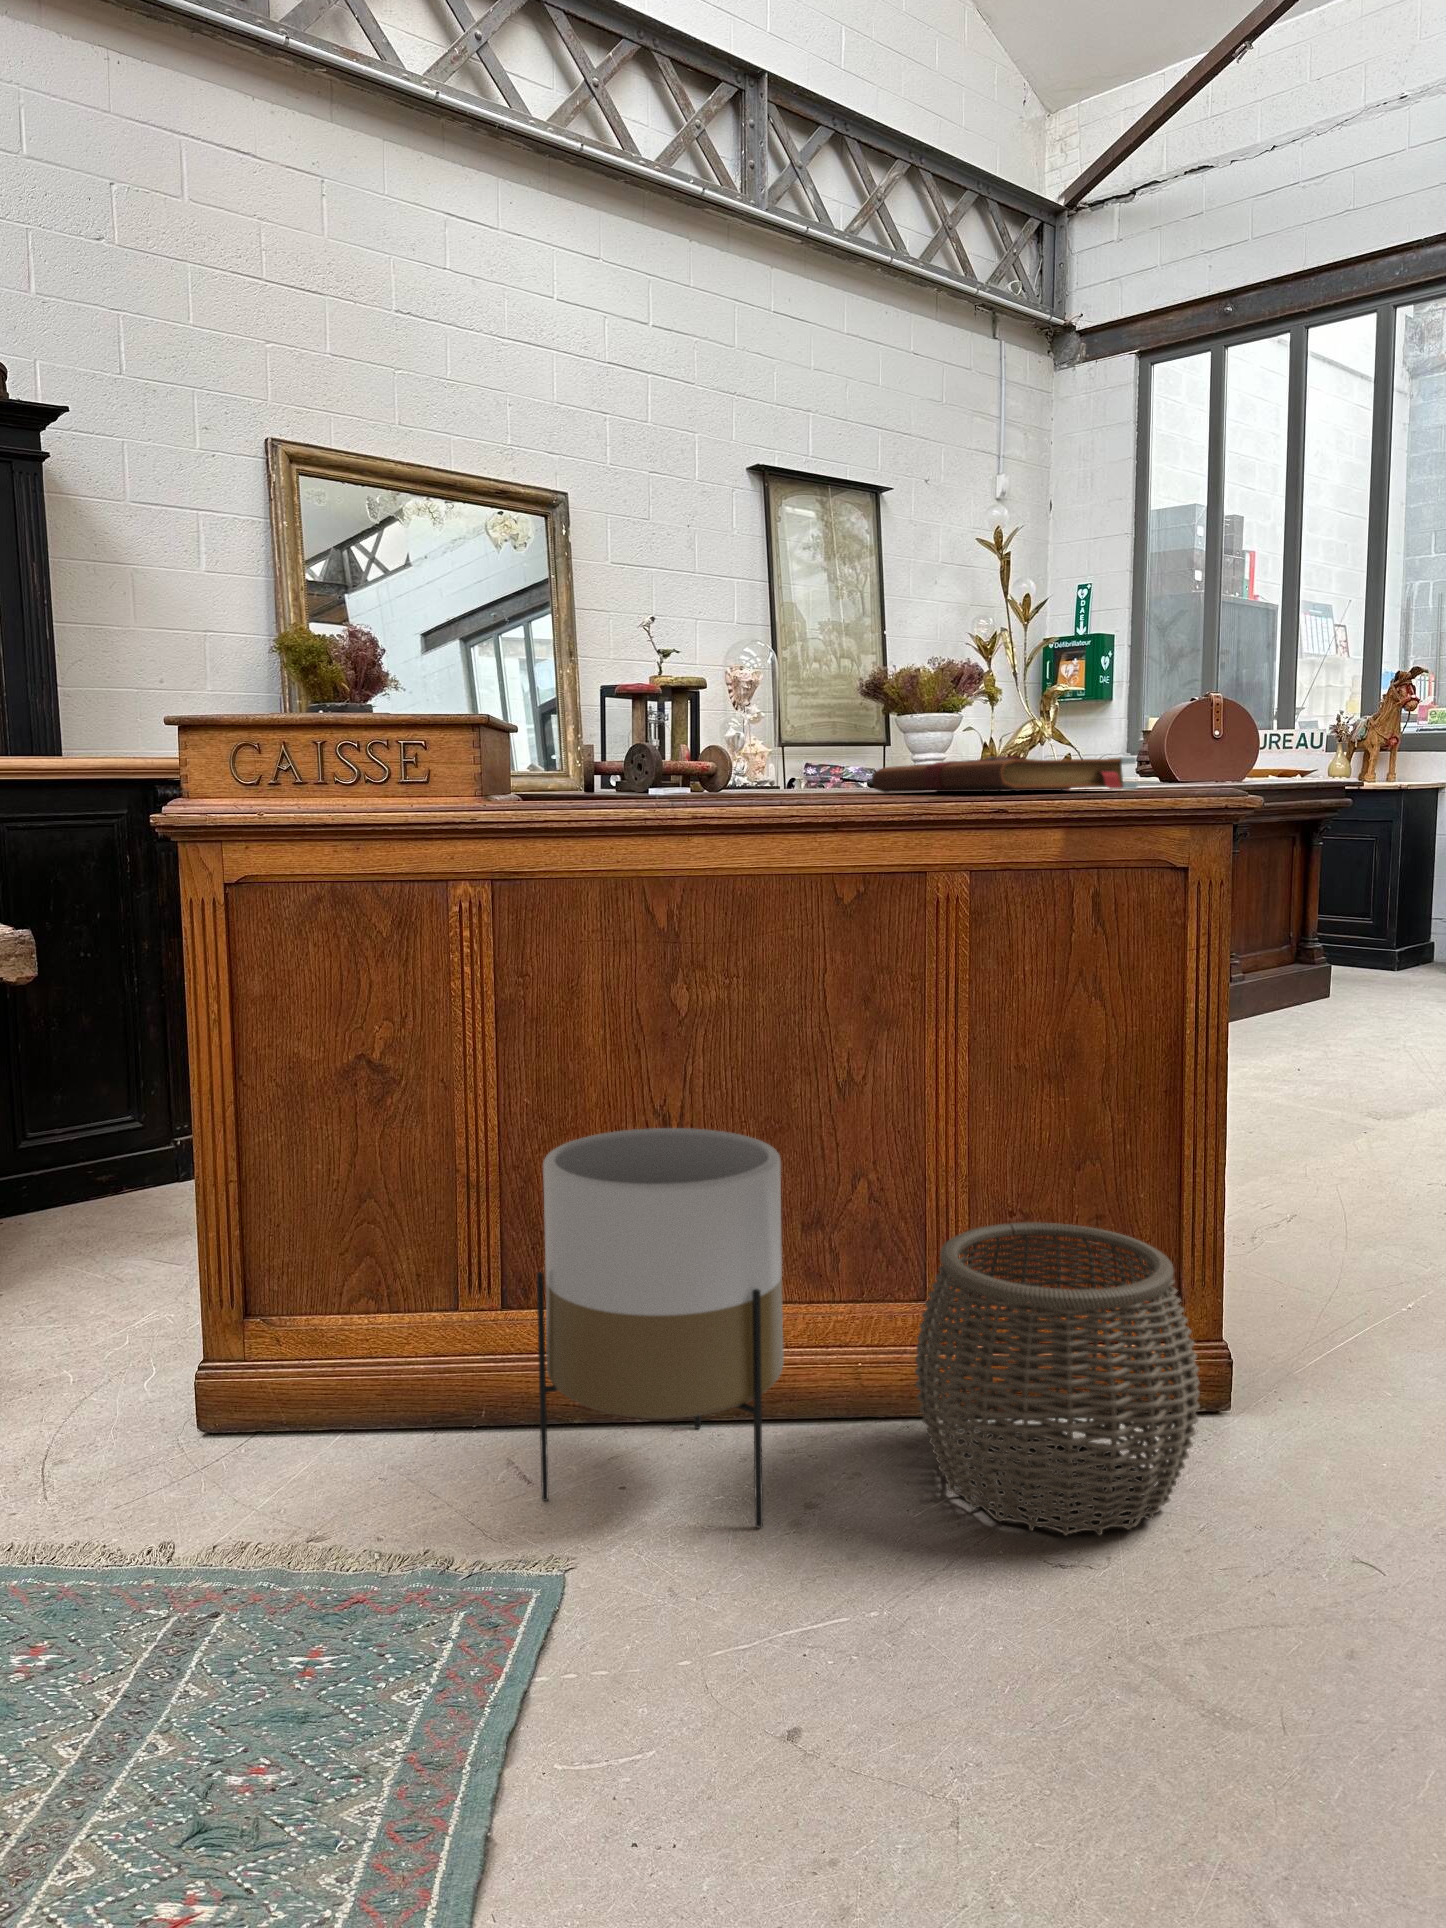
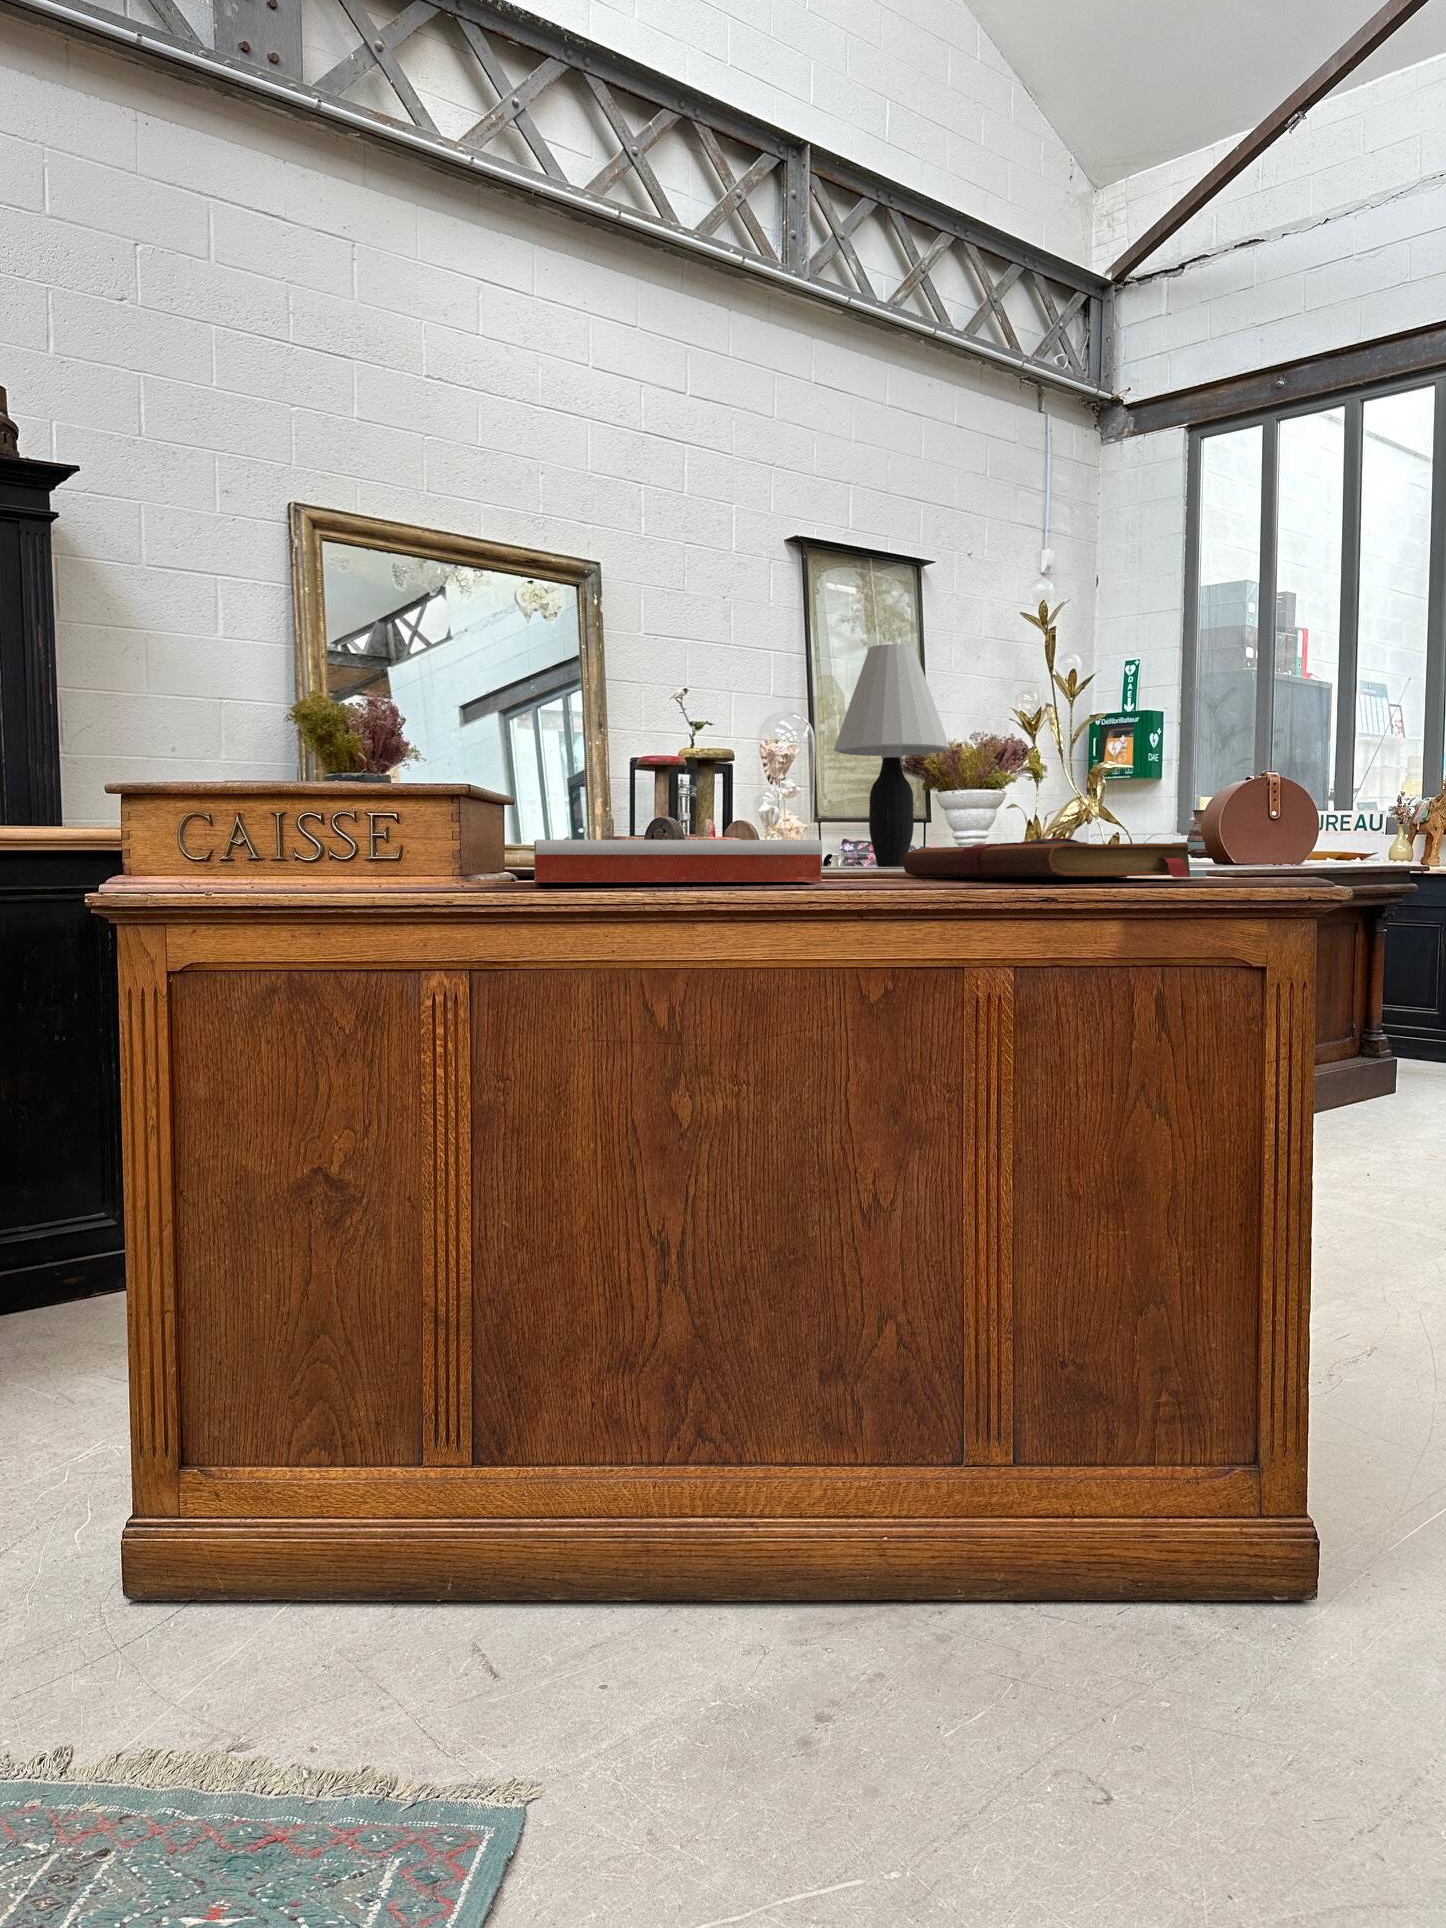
table lamp: none [804,579,912,787] -> present [834,644,950,867]
tray: none [542,759,803,801] -> present [534,840,823,882]
planter: present [537,1128,784,1528] -> none [504,1258,792,1752]
woven basket: present [915,1222,1200,1536] -> none [946,1378,1289,1779]

